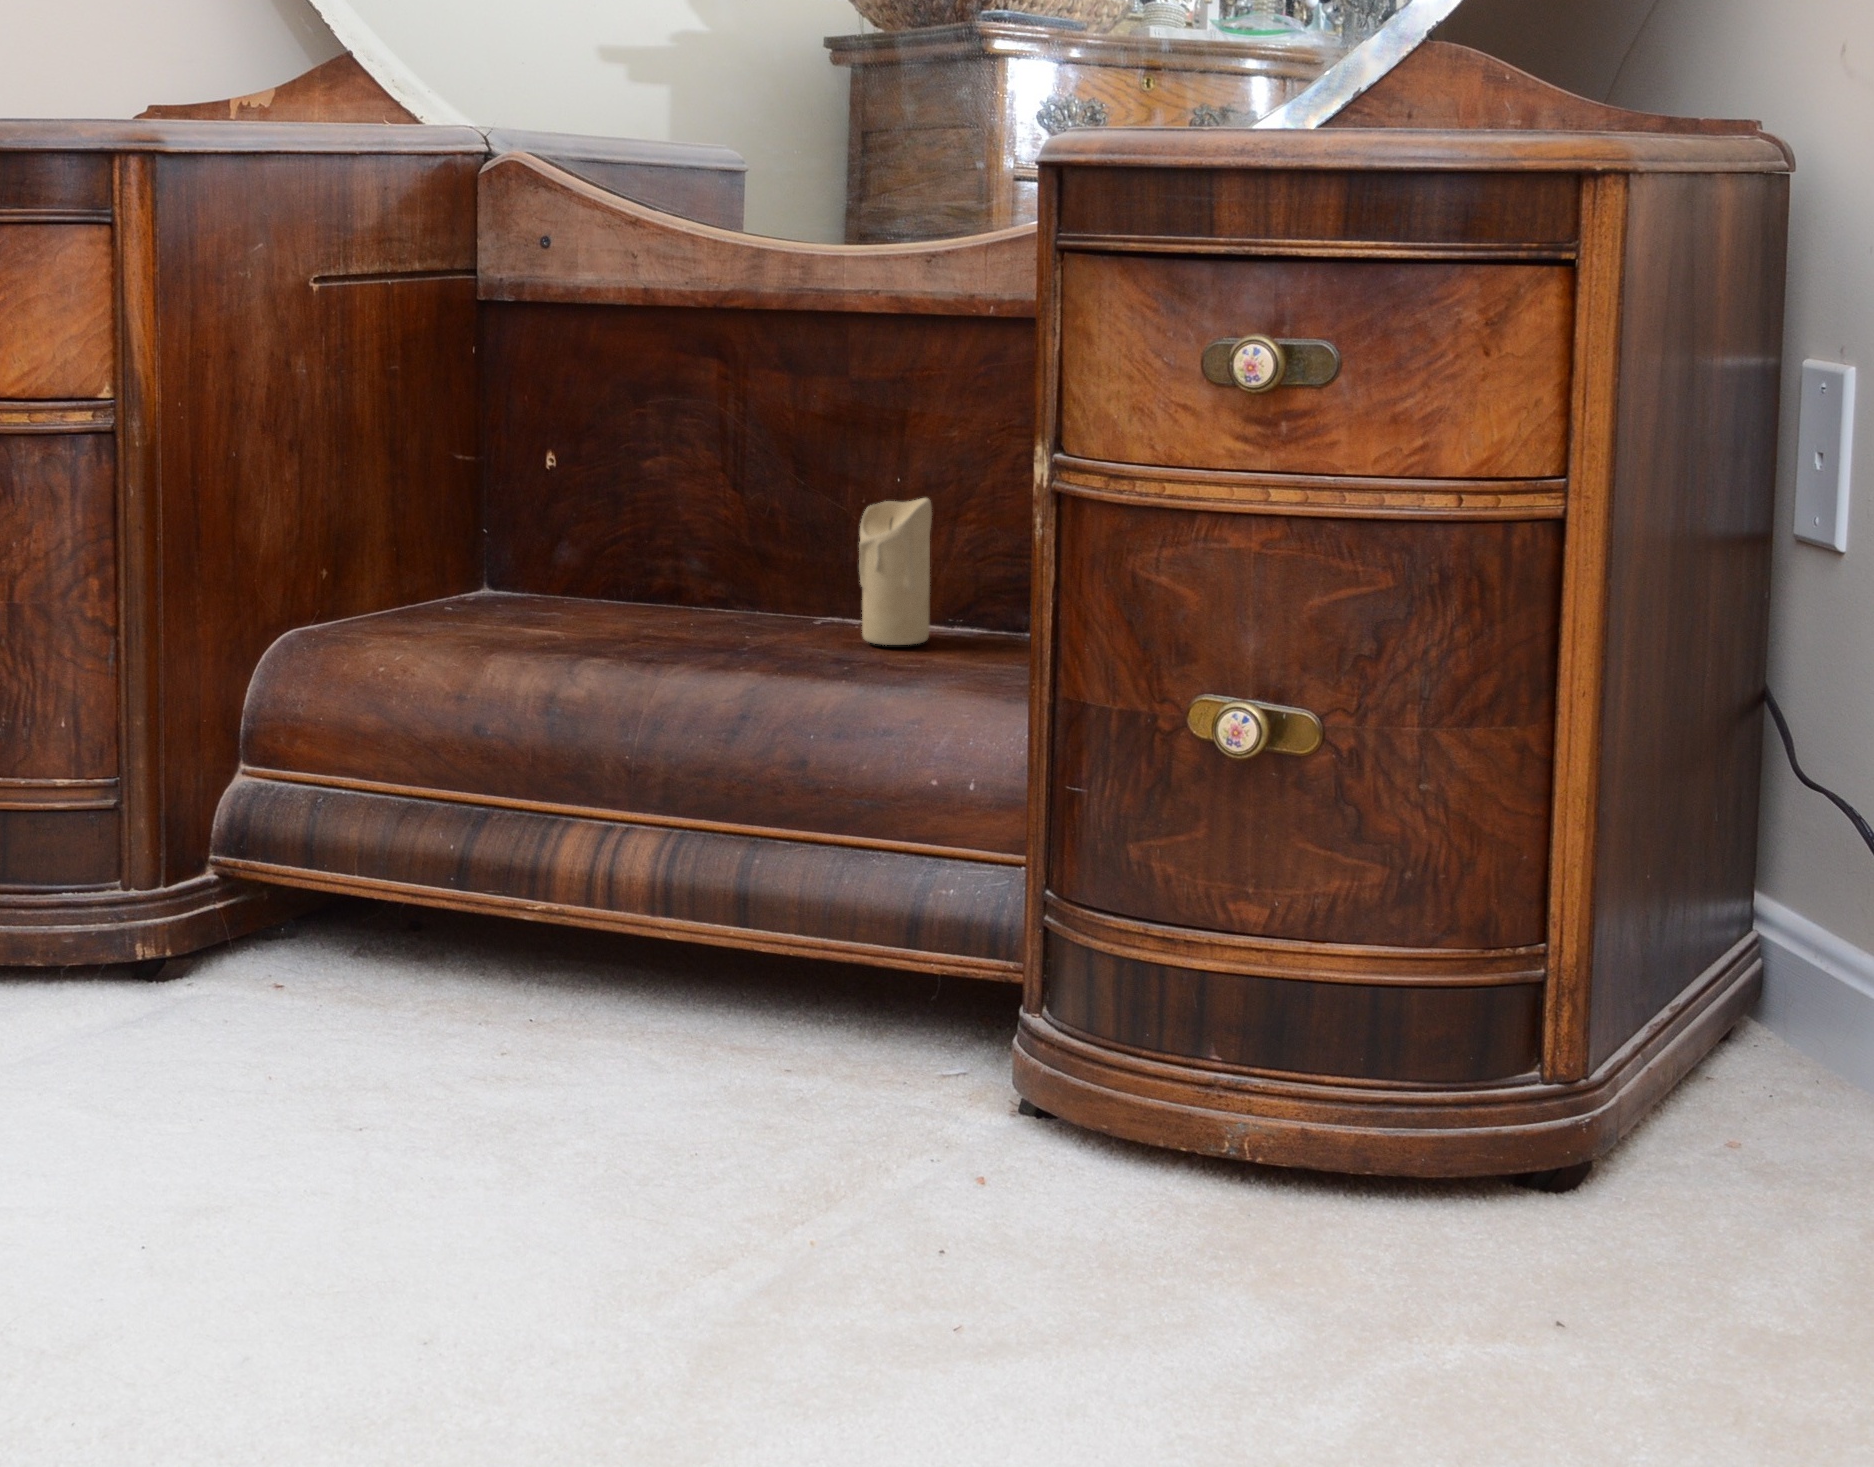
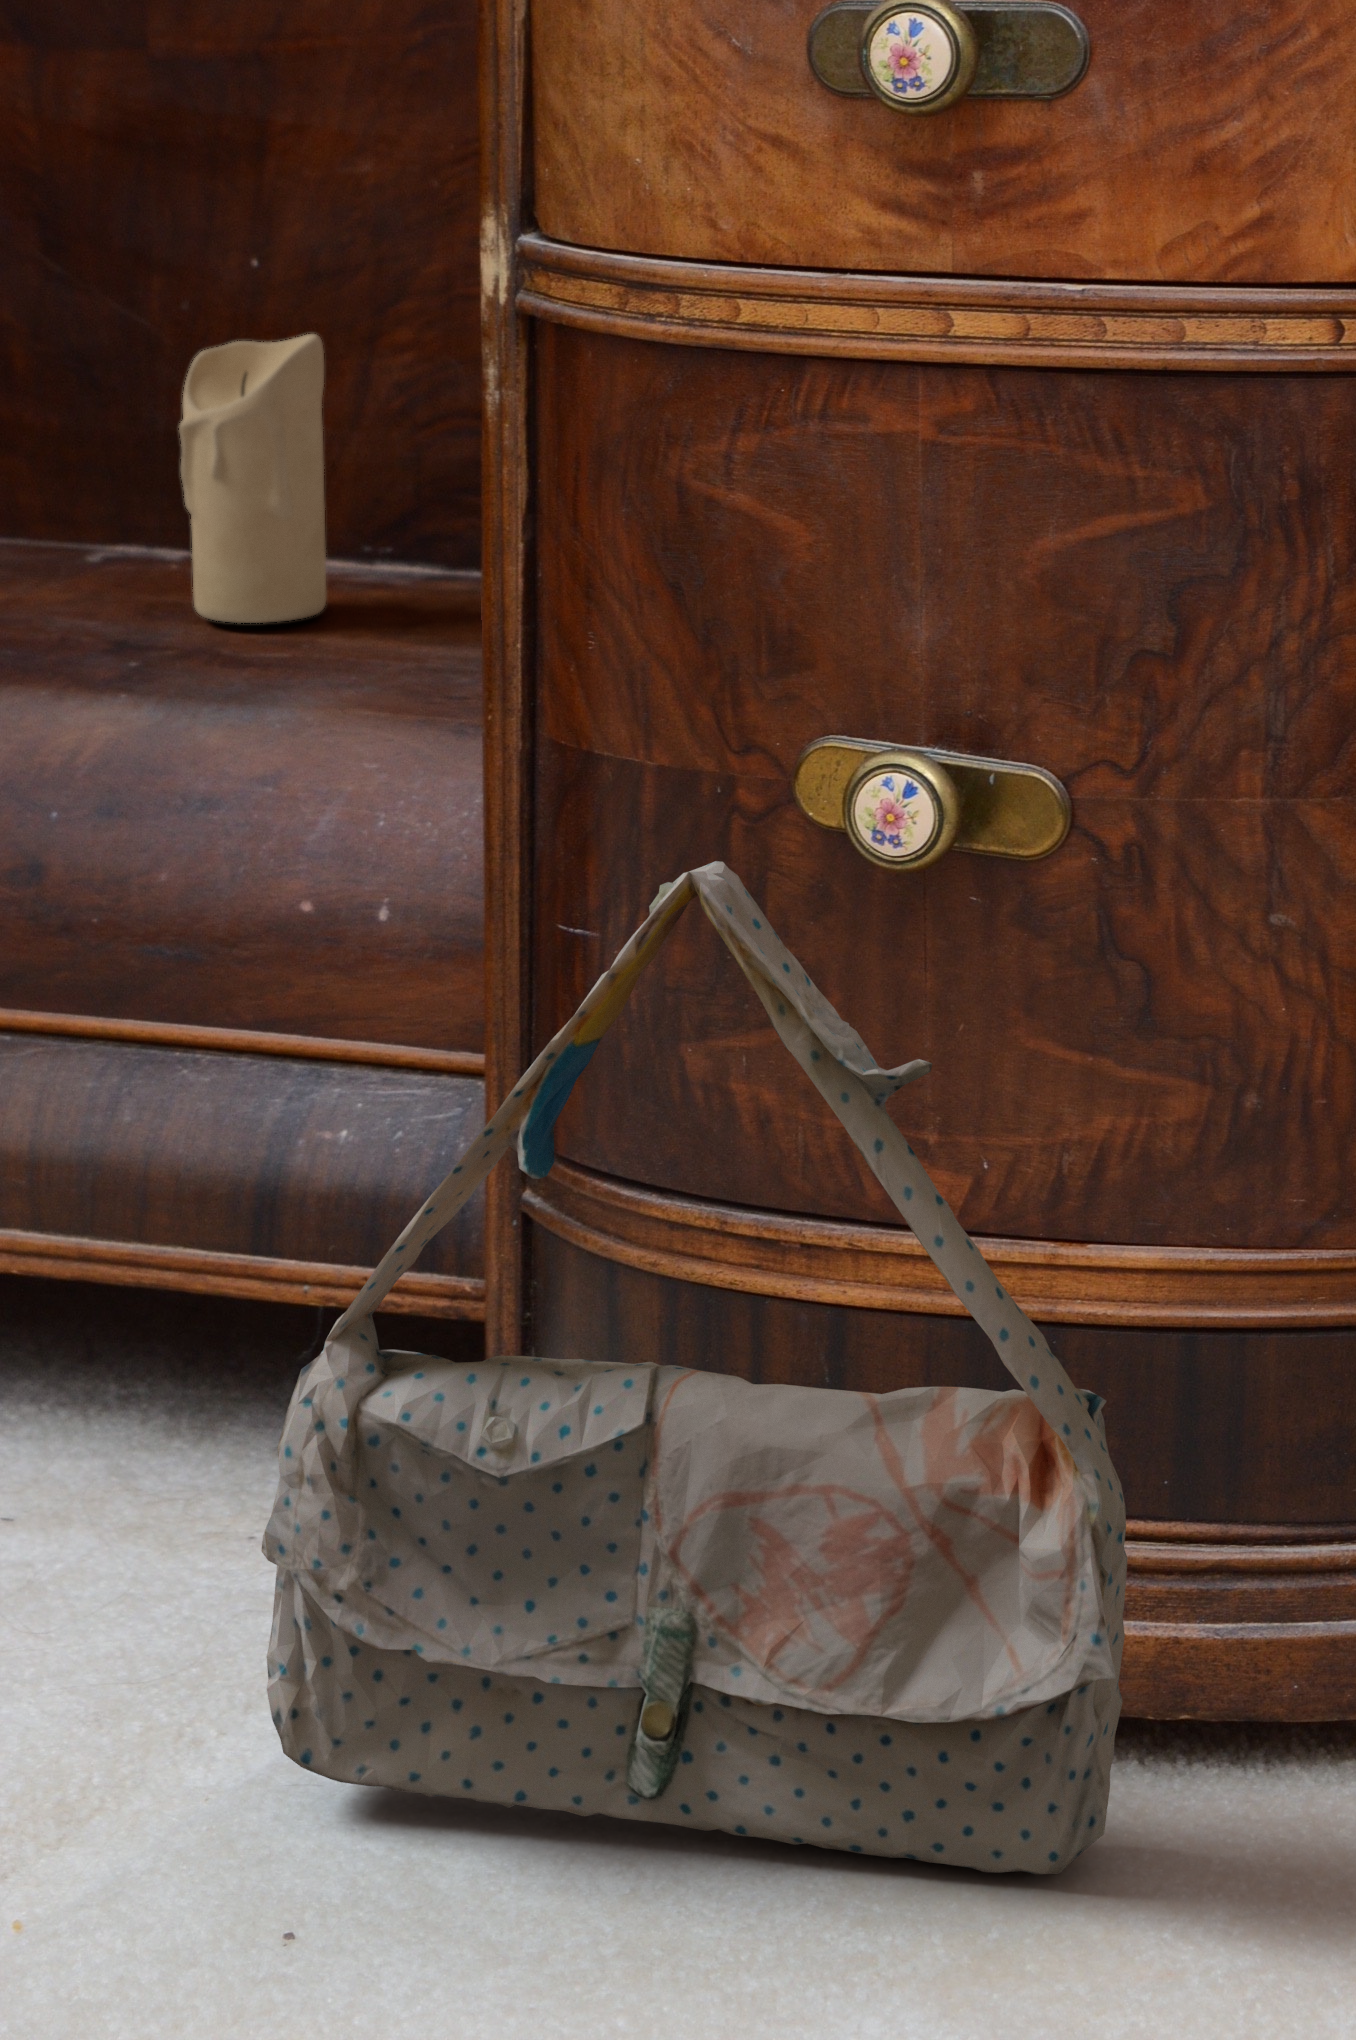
bag: none [929,745,1342,1233] -> present [261,861,1128,1874]

